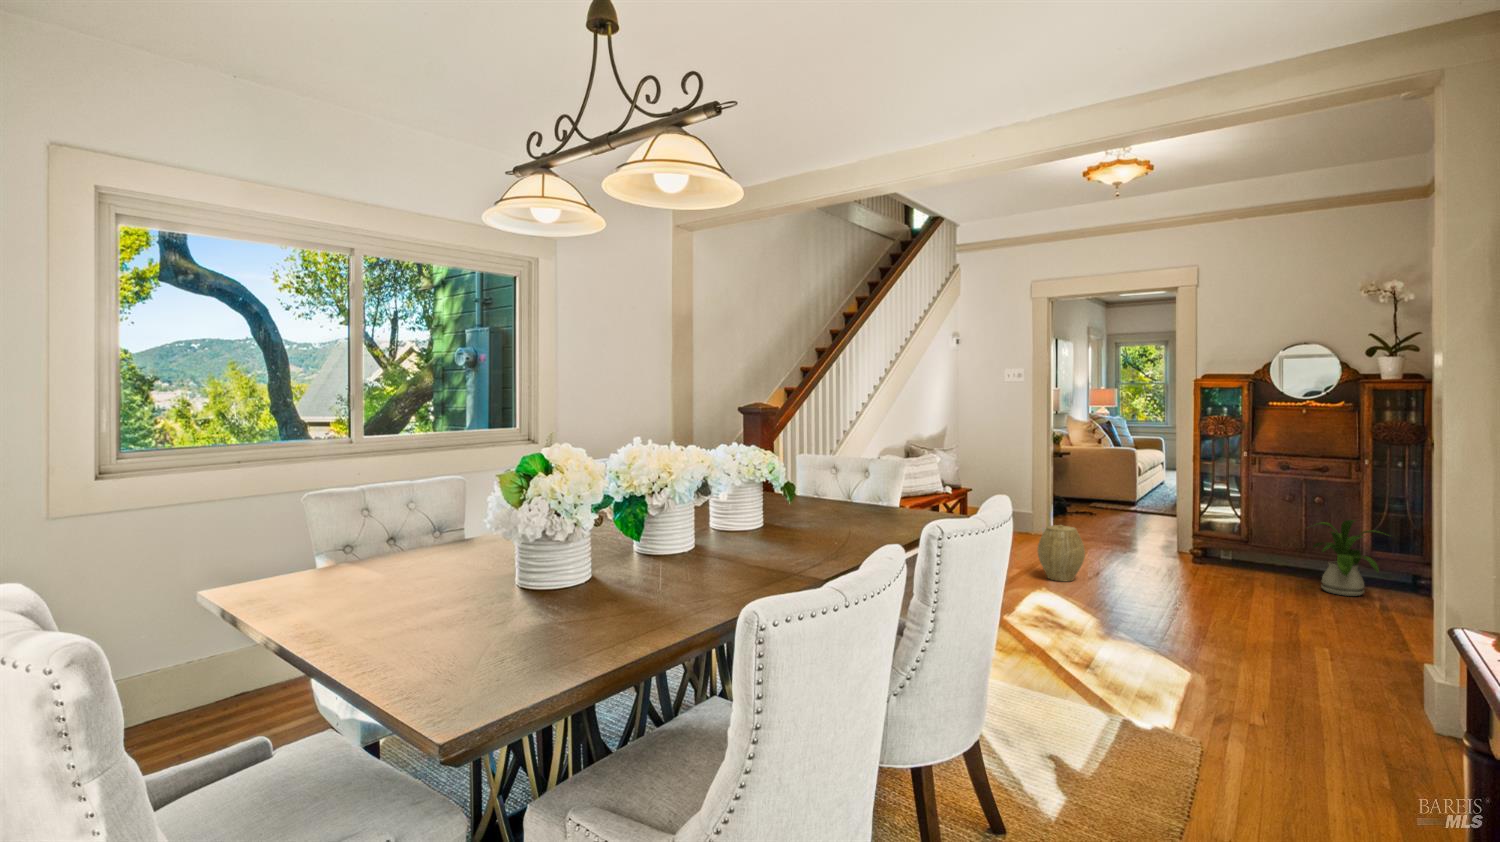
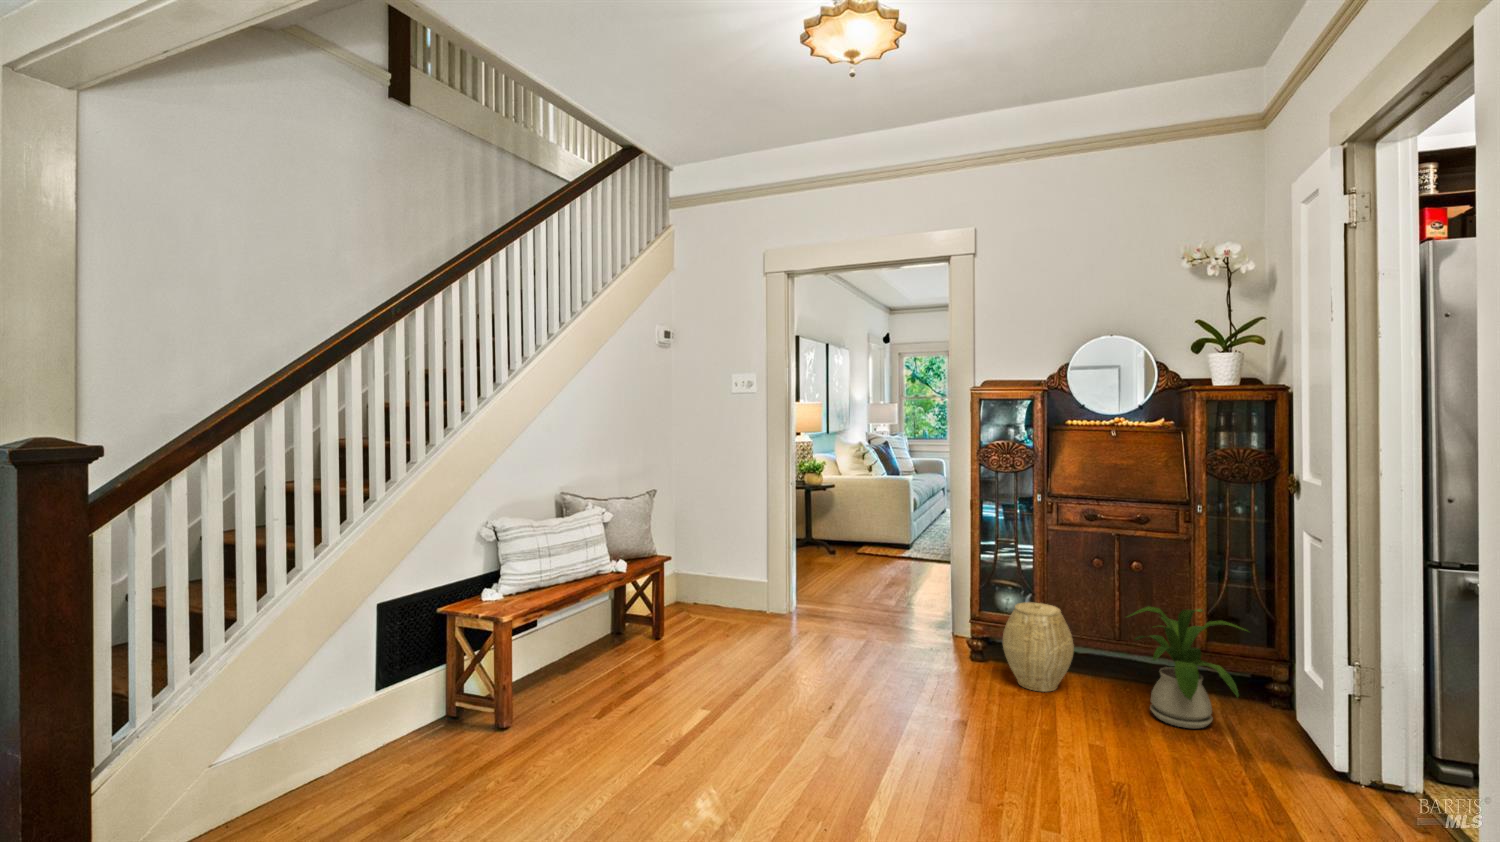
woven basket: present [1037,525,1085,581] -> present [1003,602,1074,692]

